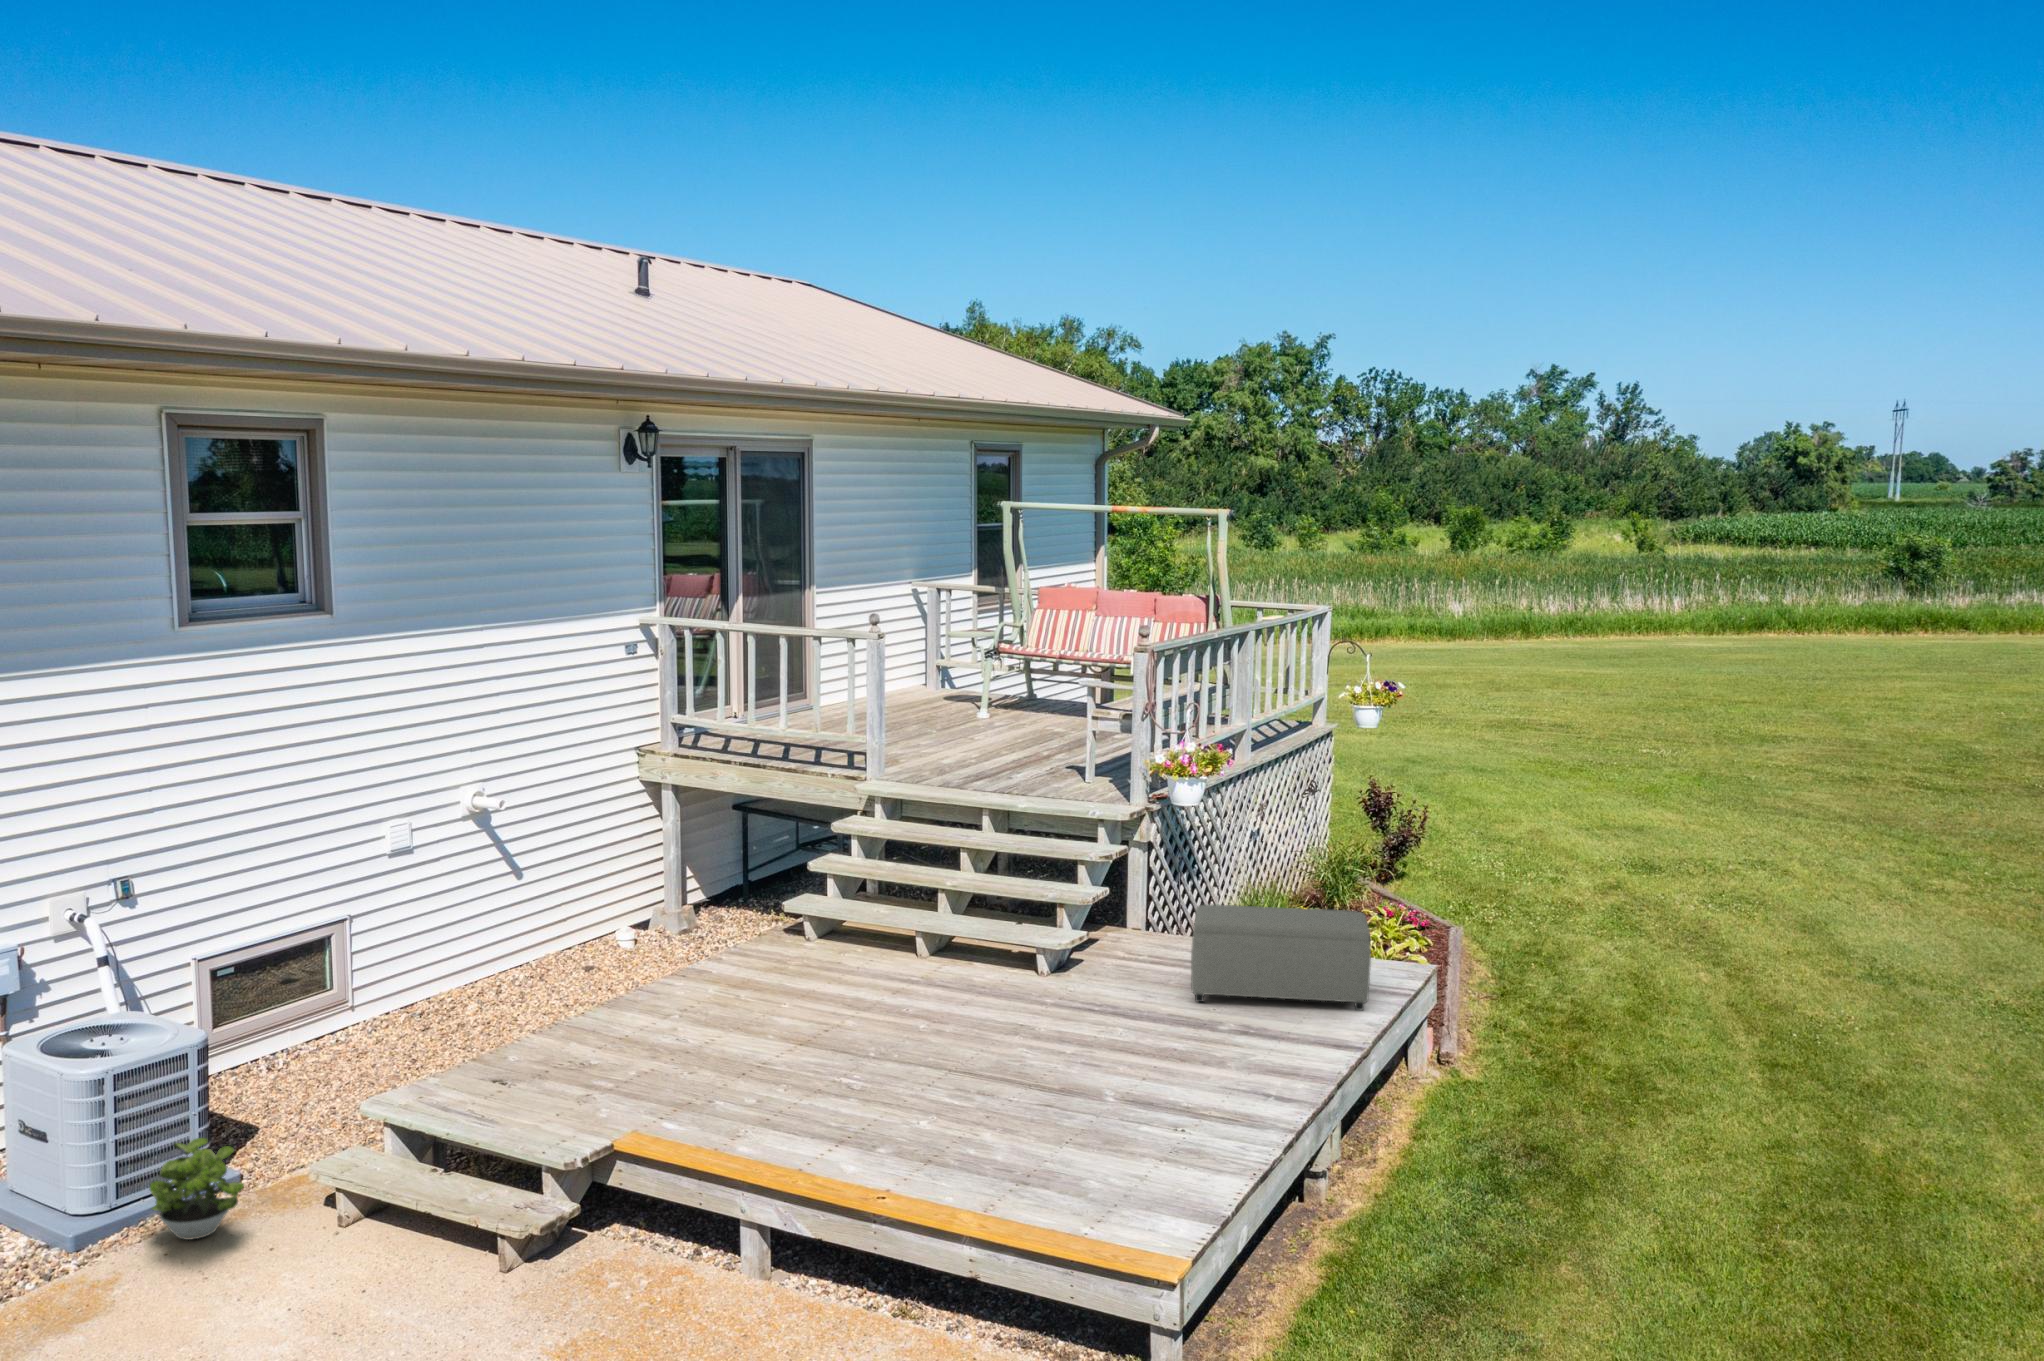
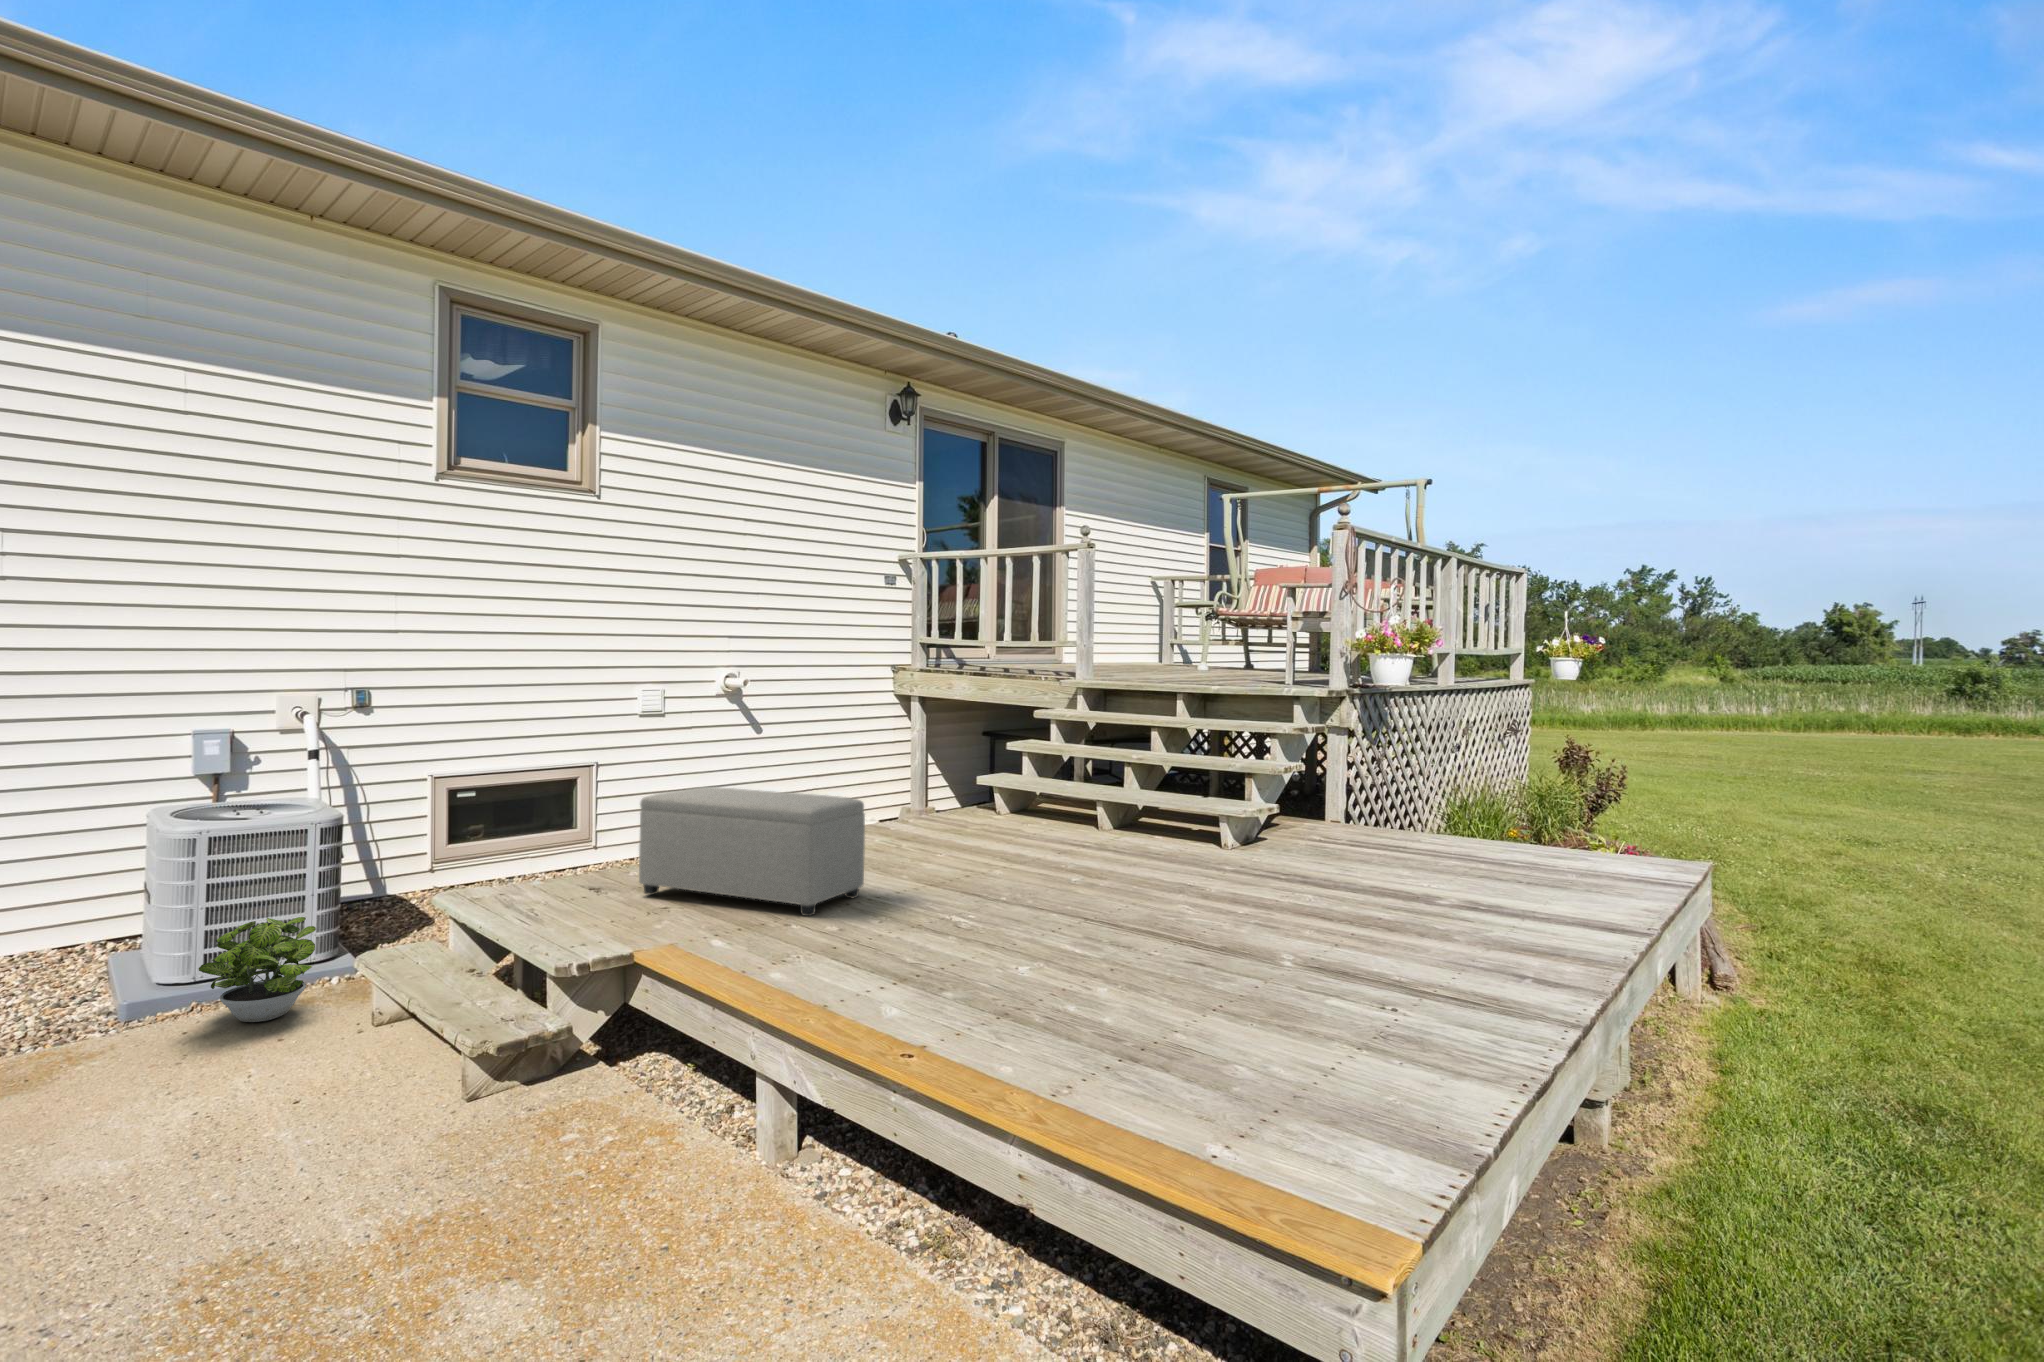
ottoman: present [1191,904,1371,1010] -> present [639,787,865,916]

